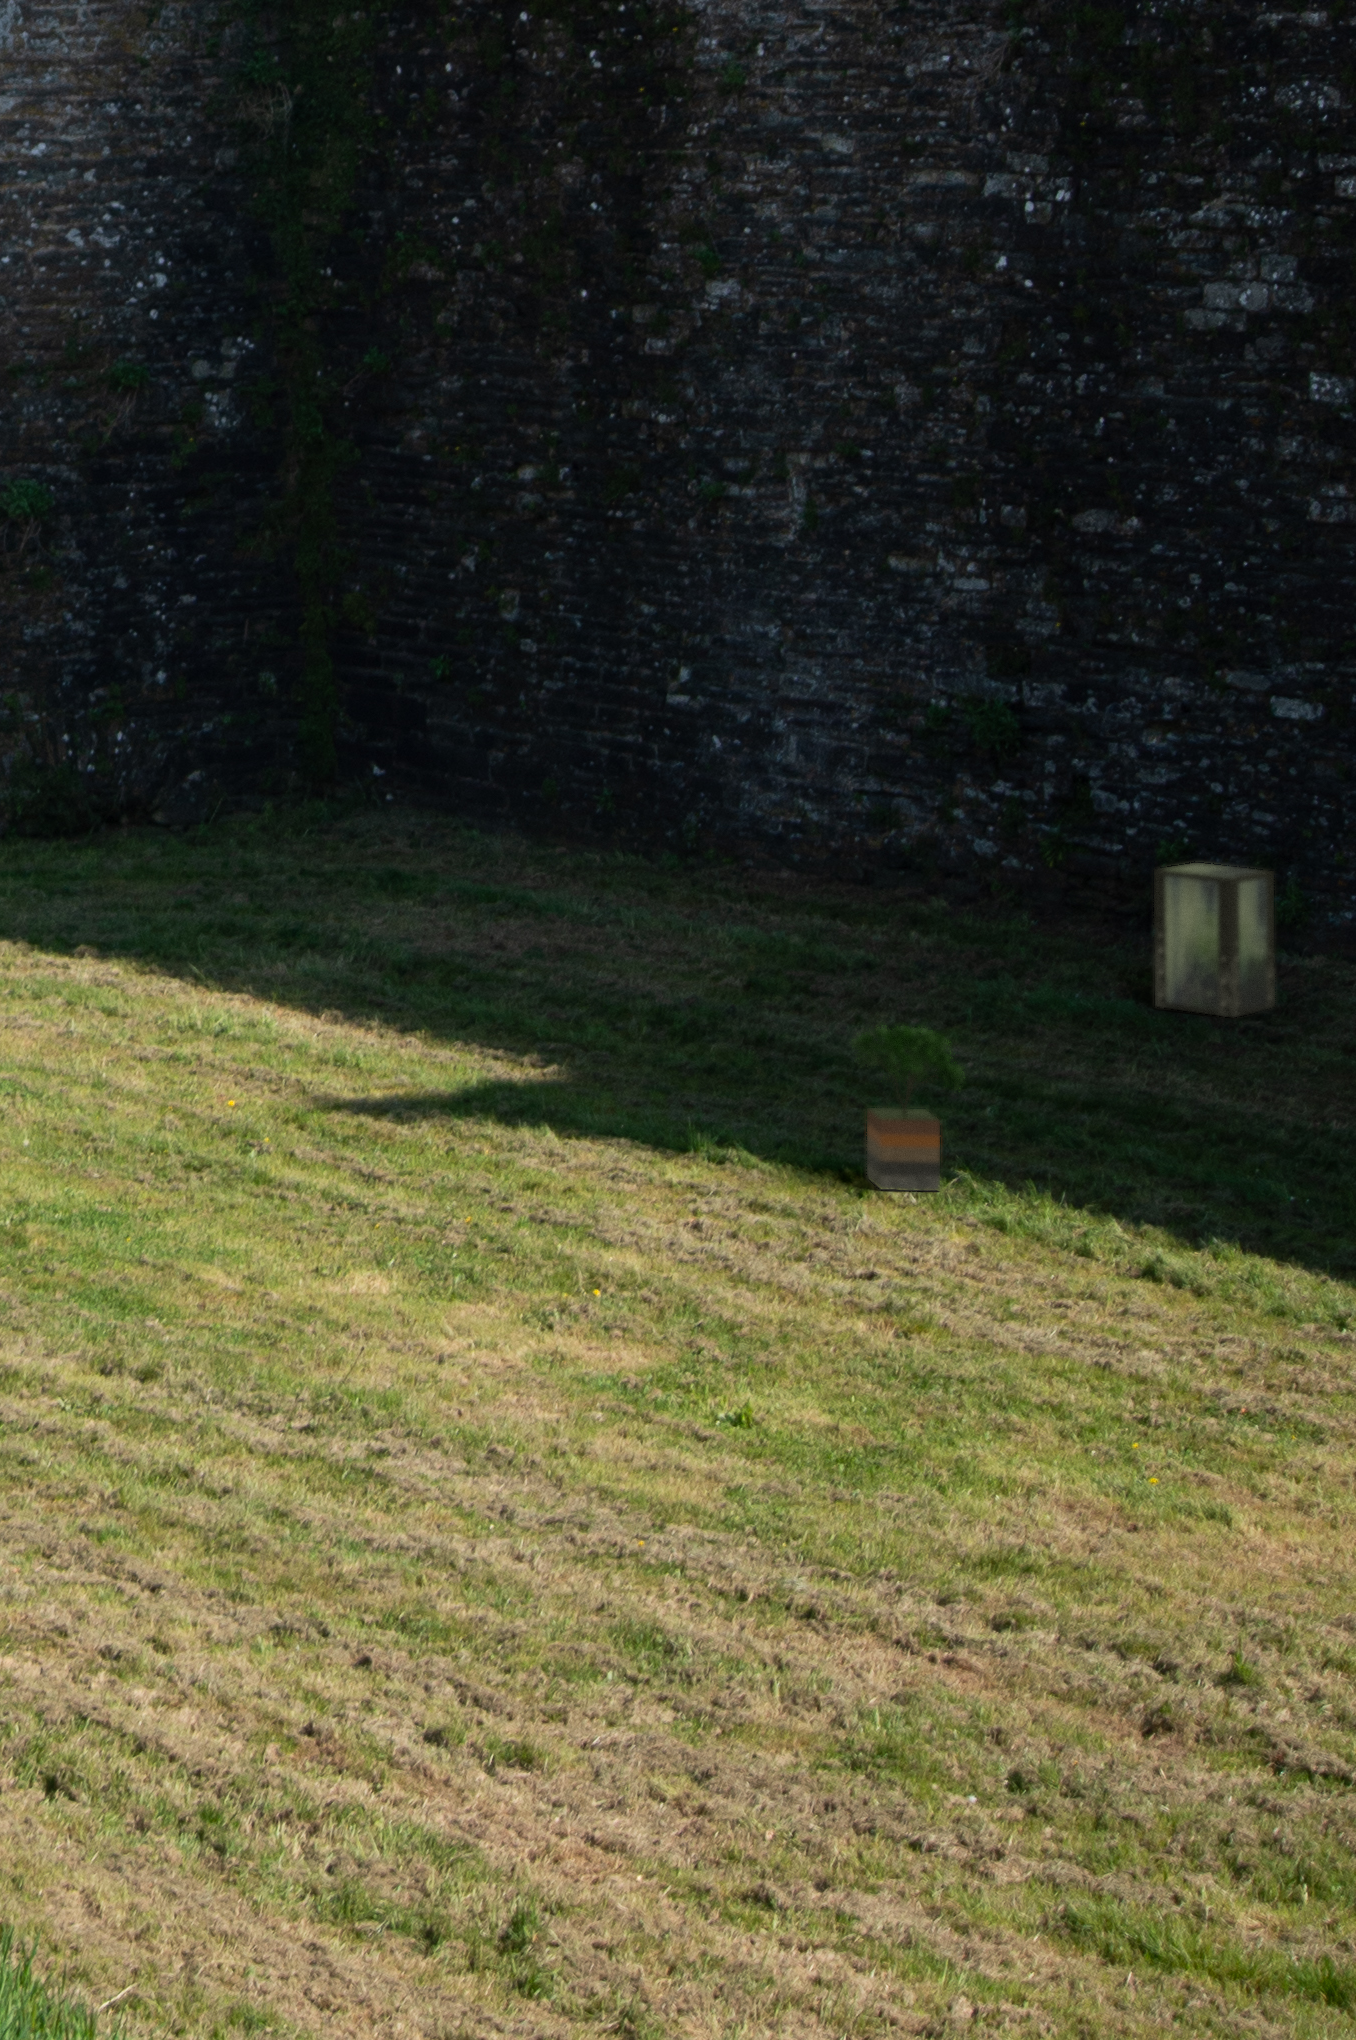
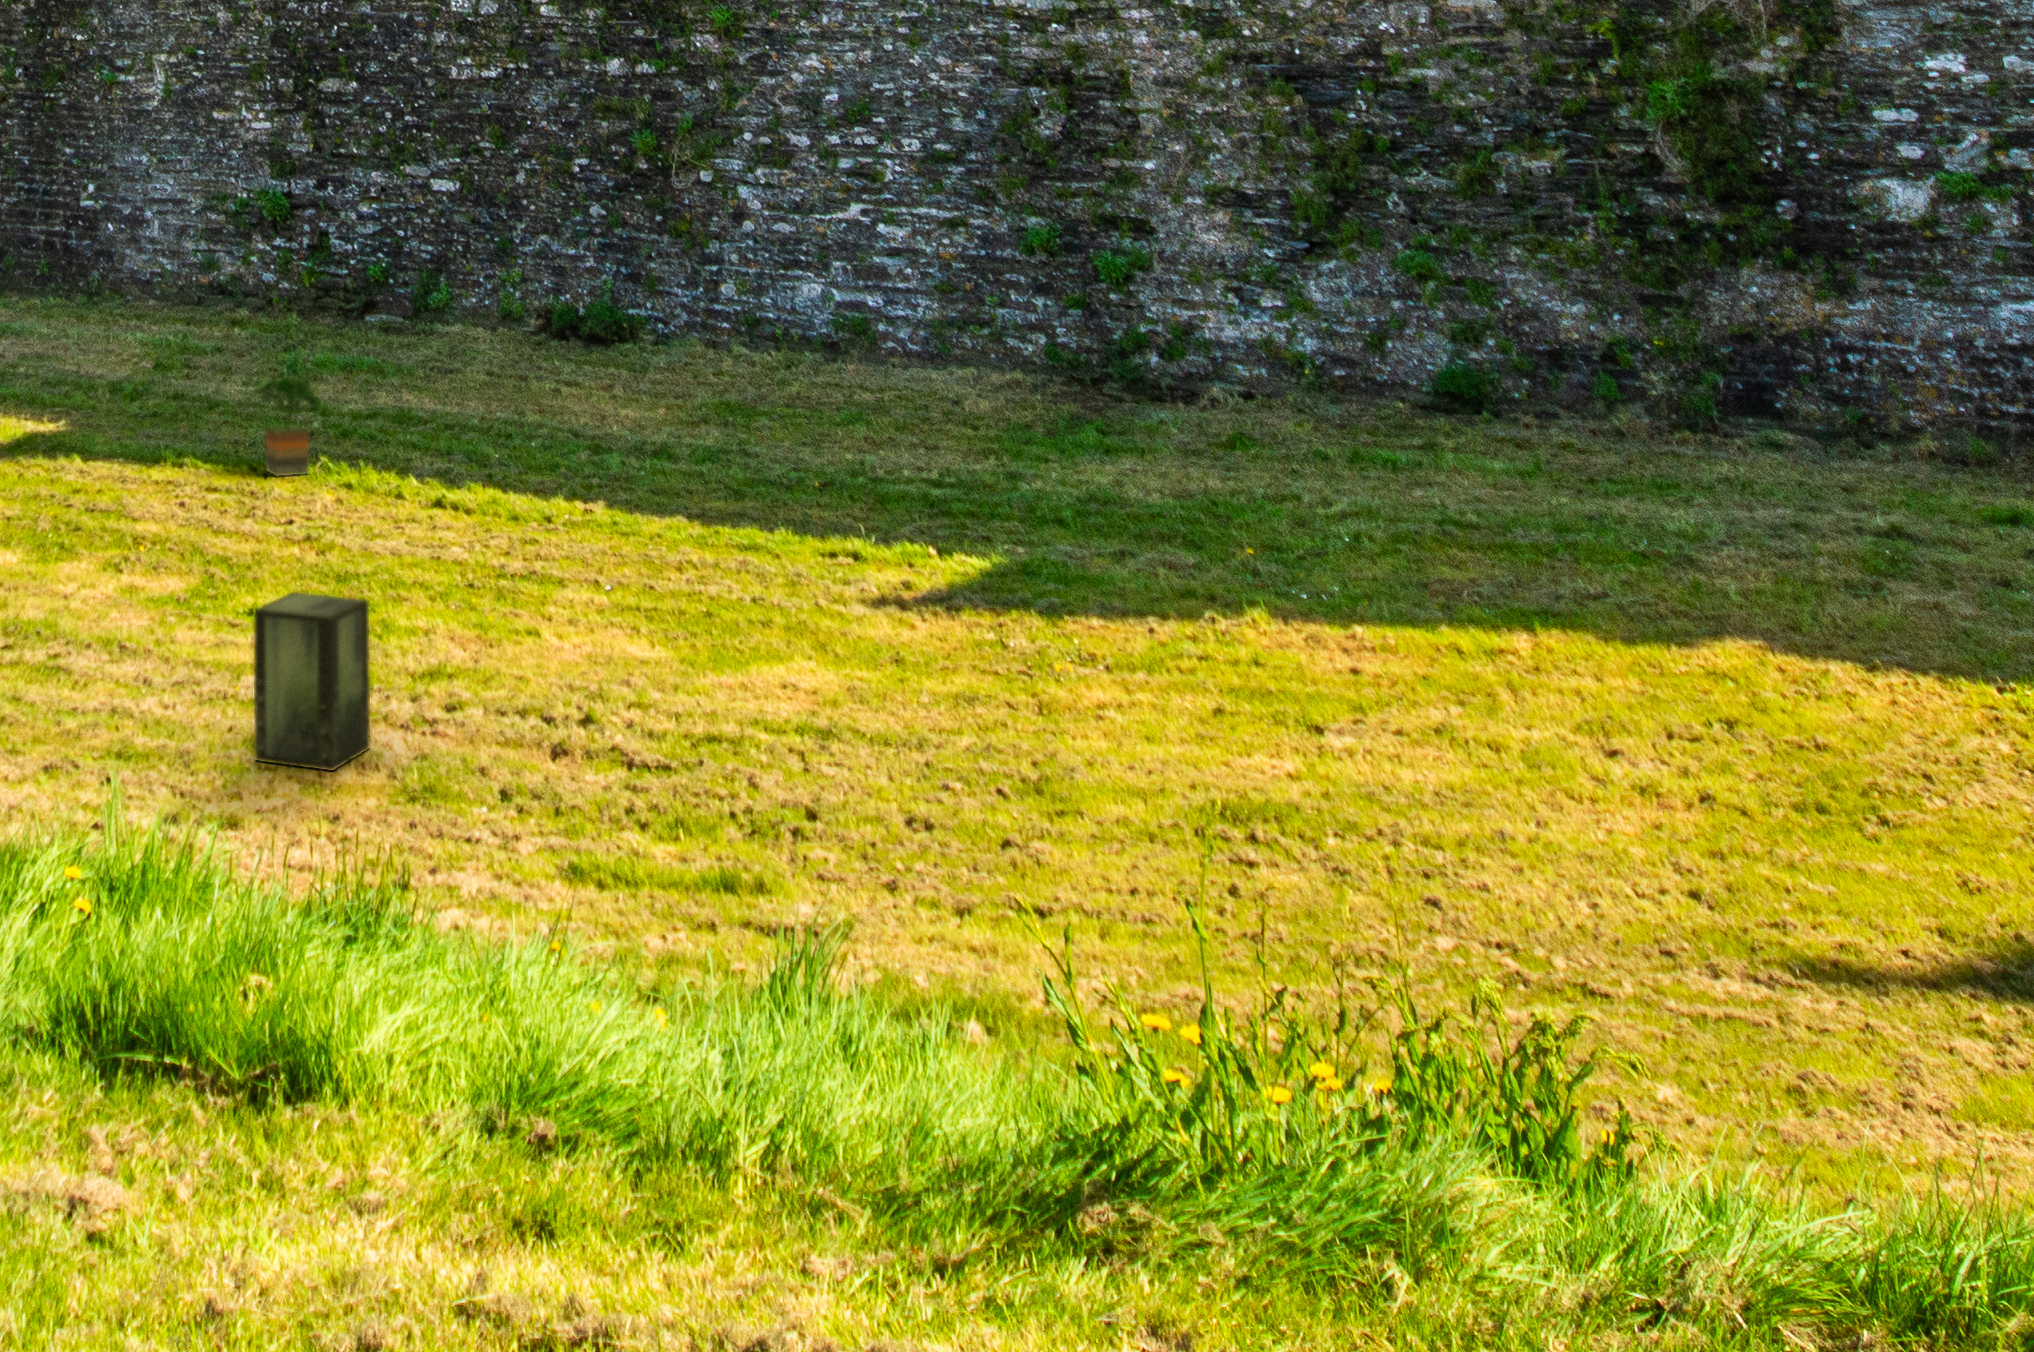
storage box: present [1154,863,1275,1017] -> present [254,592,370,771]

